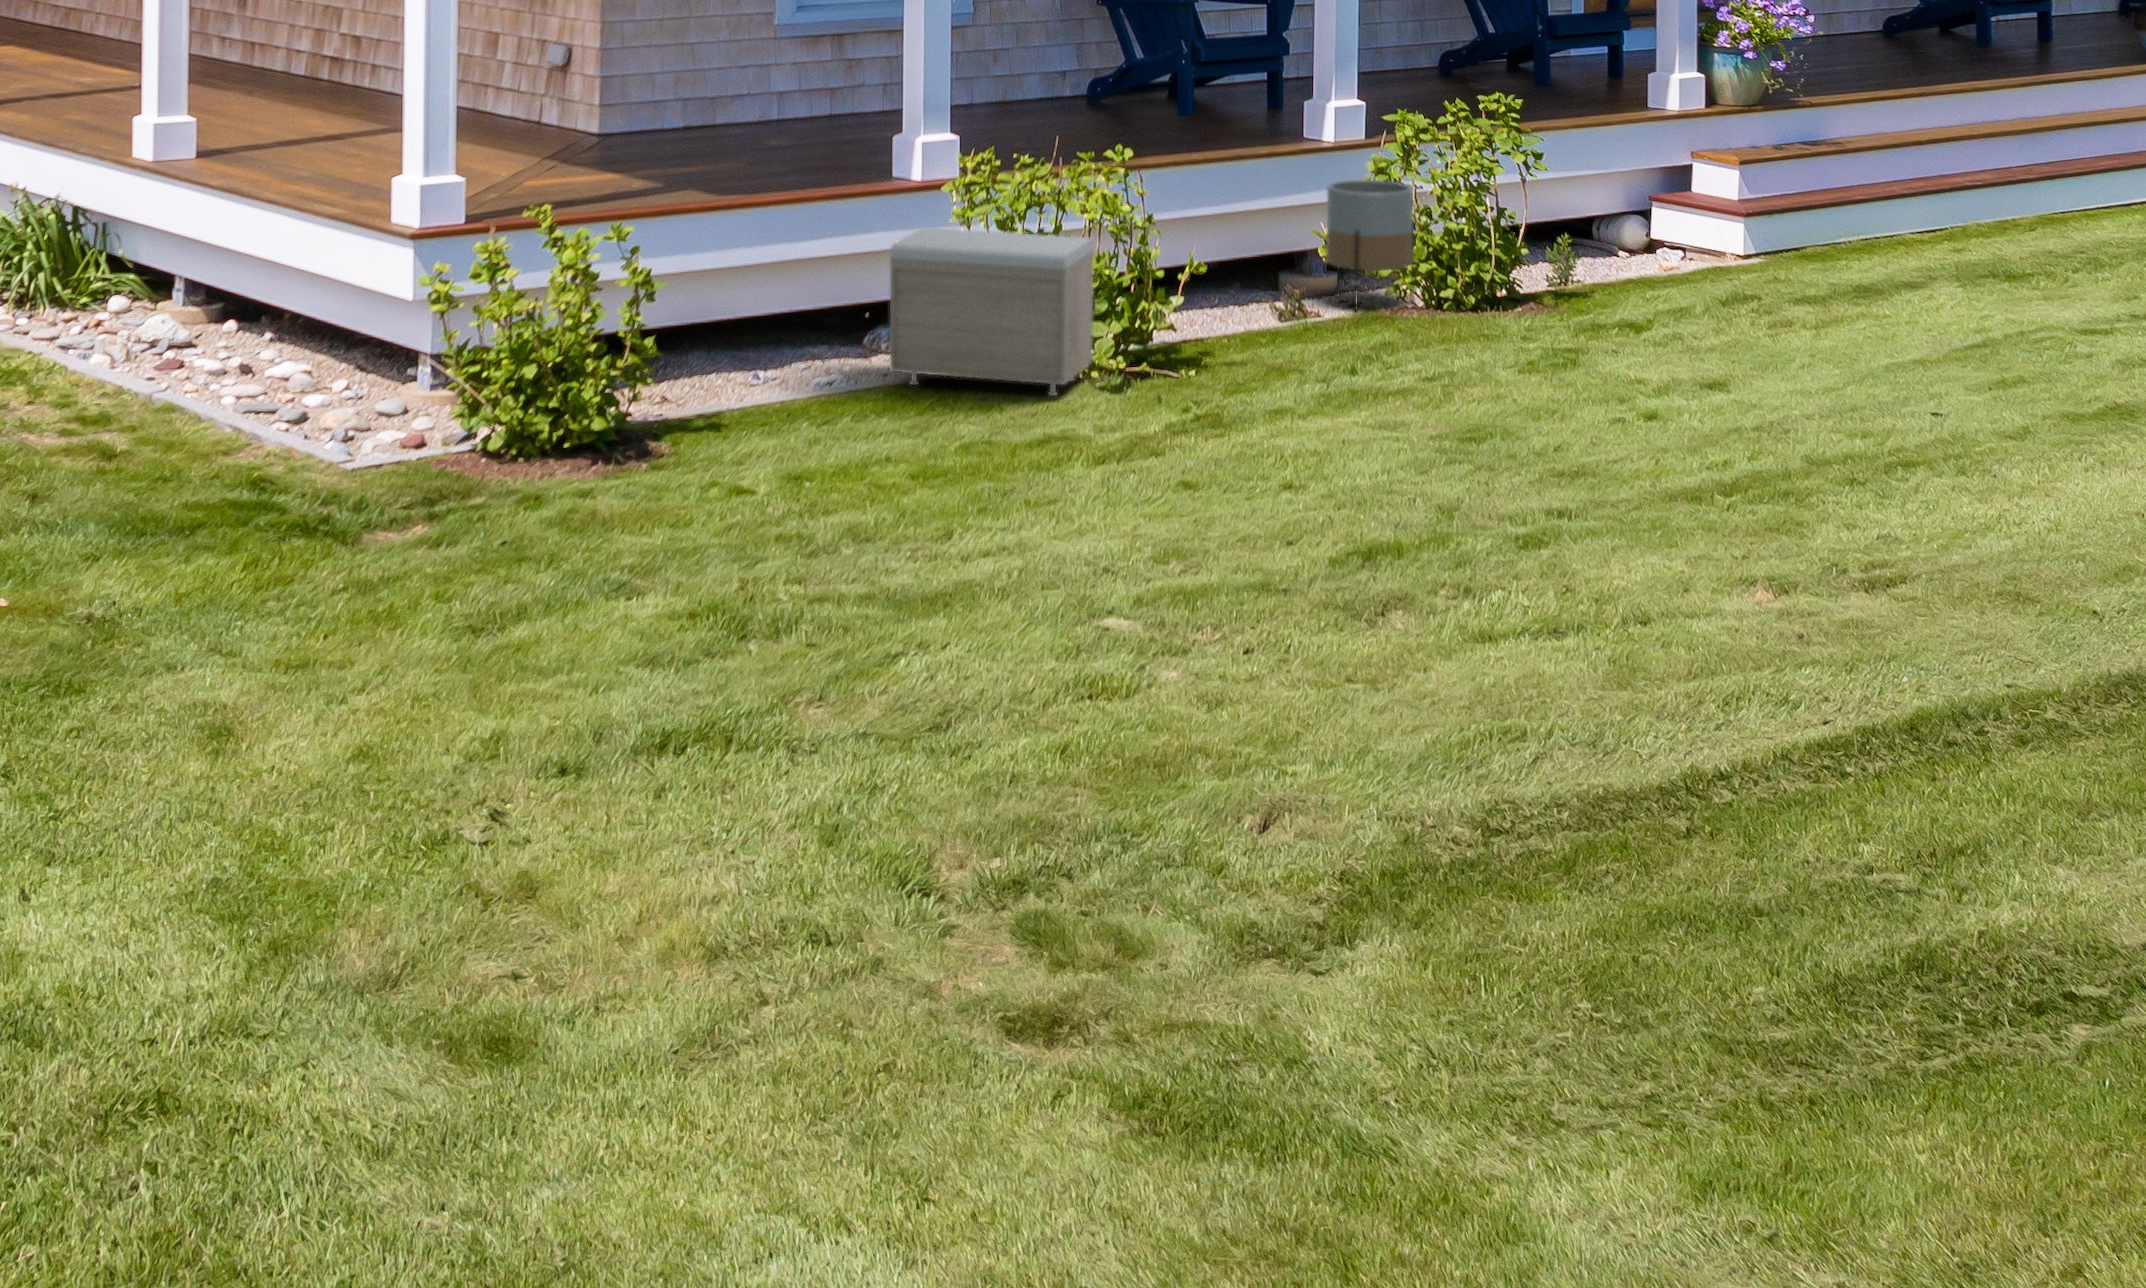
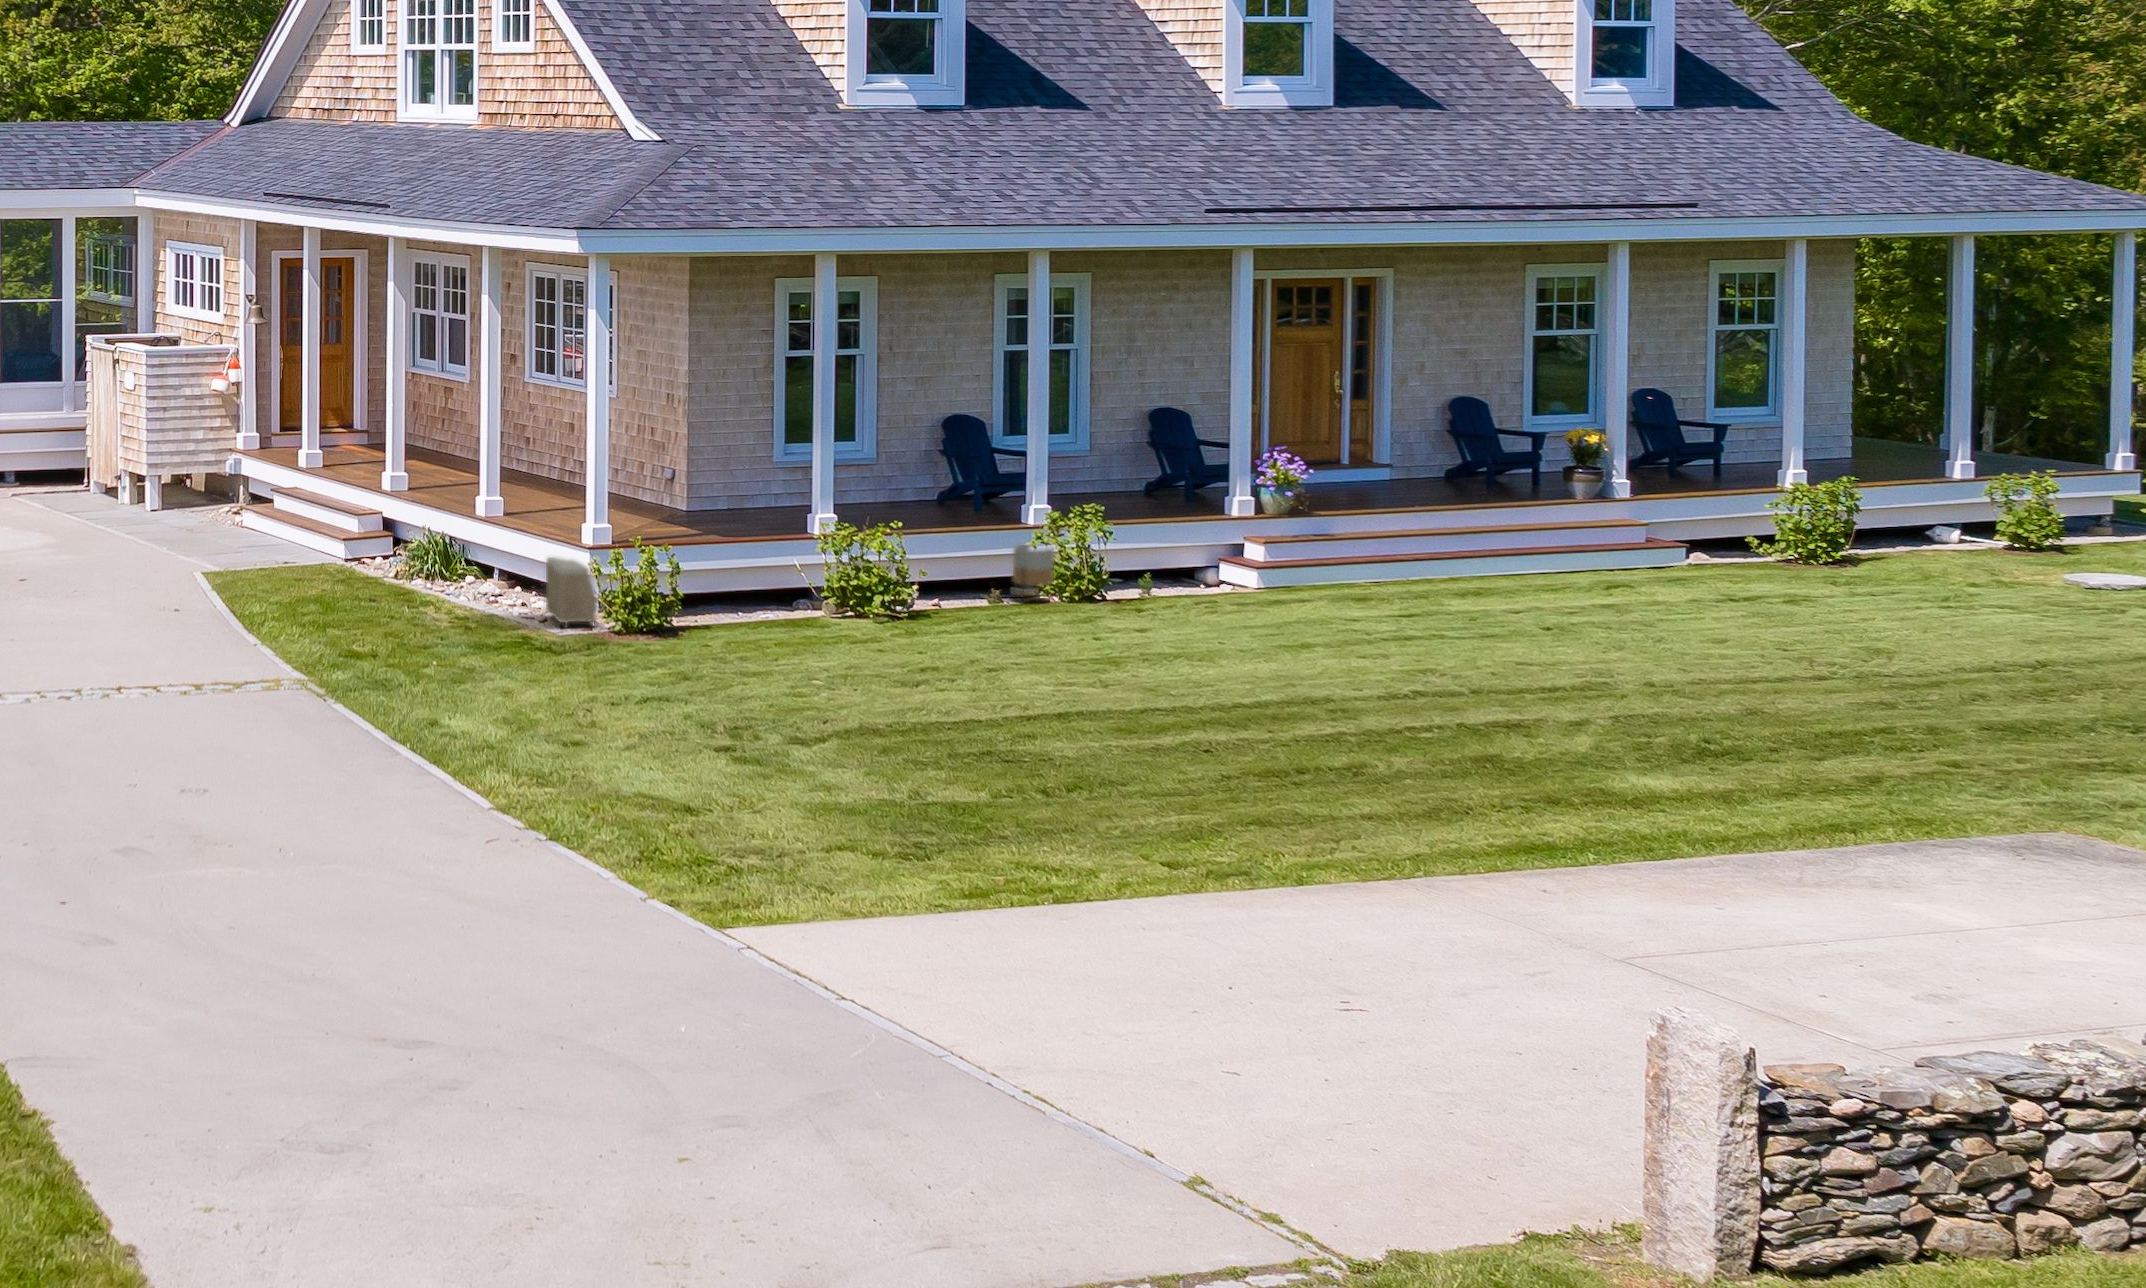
storage bench: present [890,228,1094,396] -> present [546,557,597,625]

